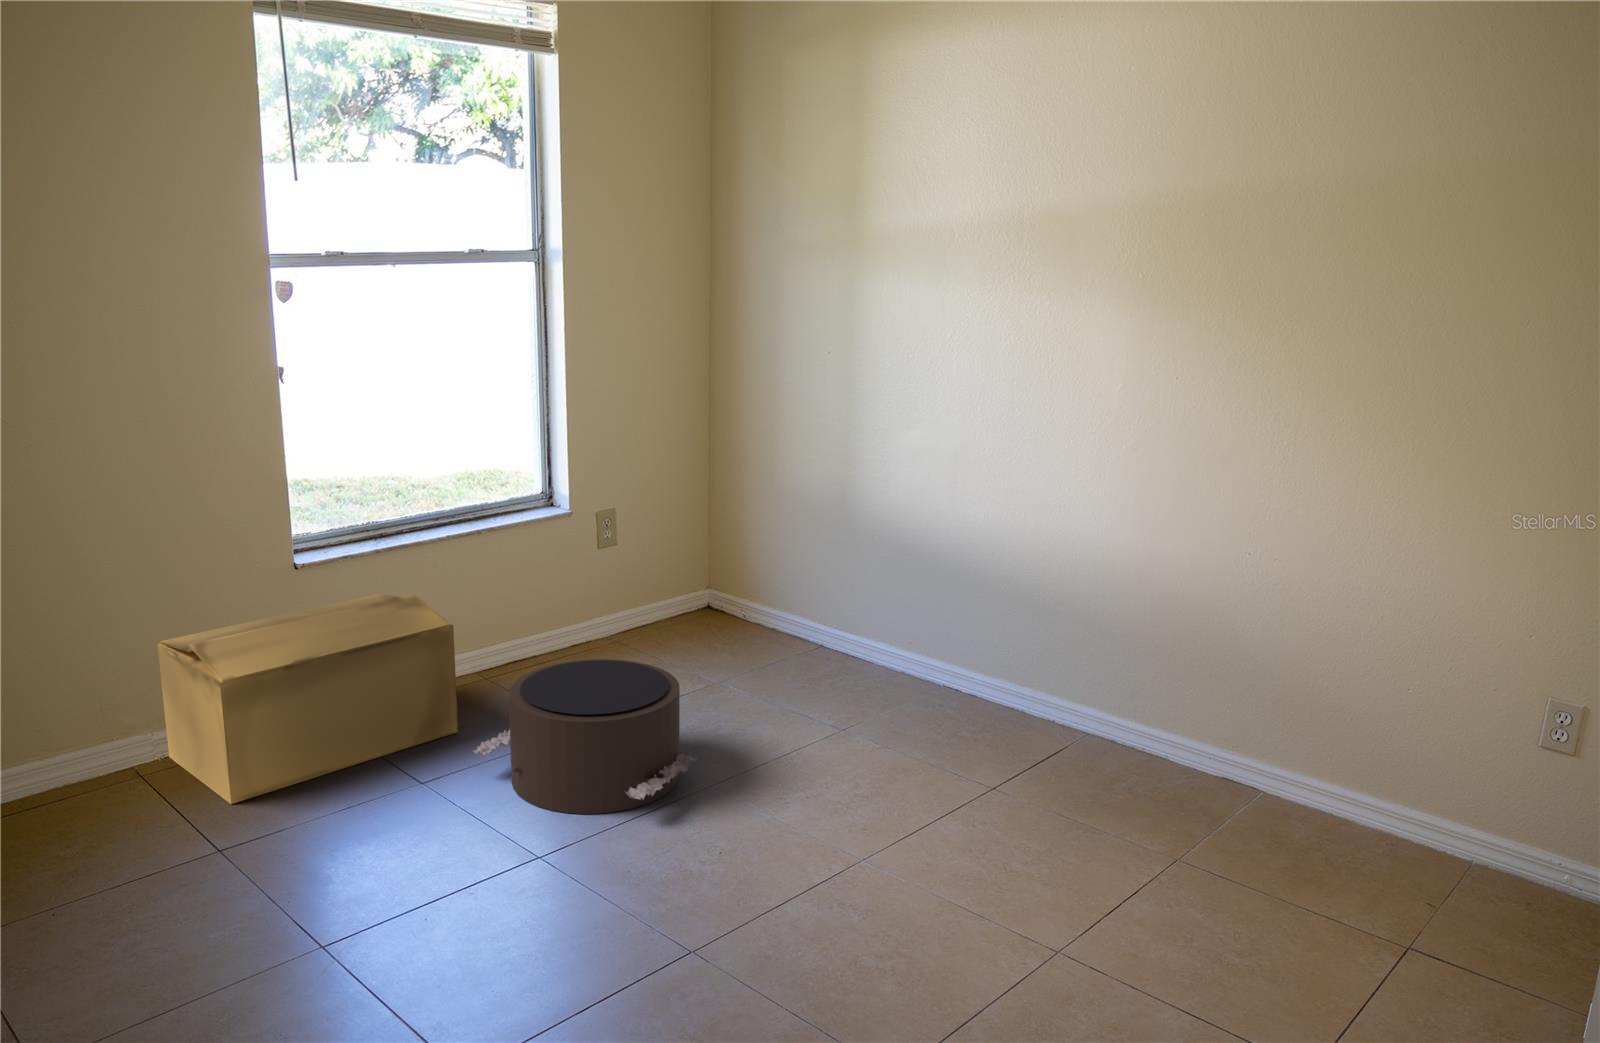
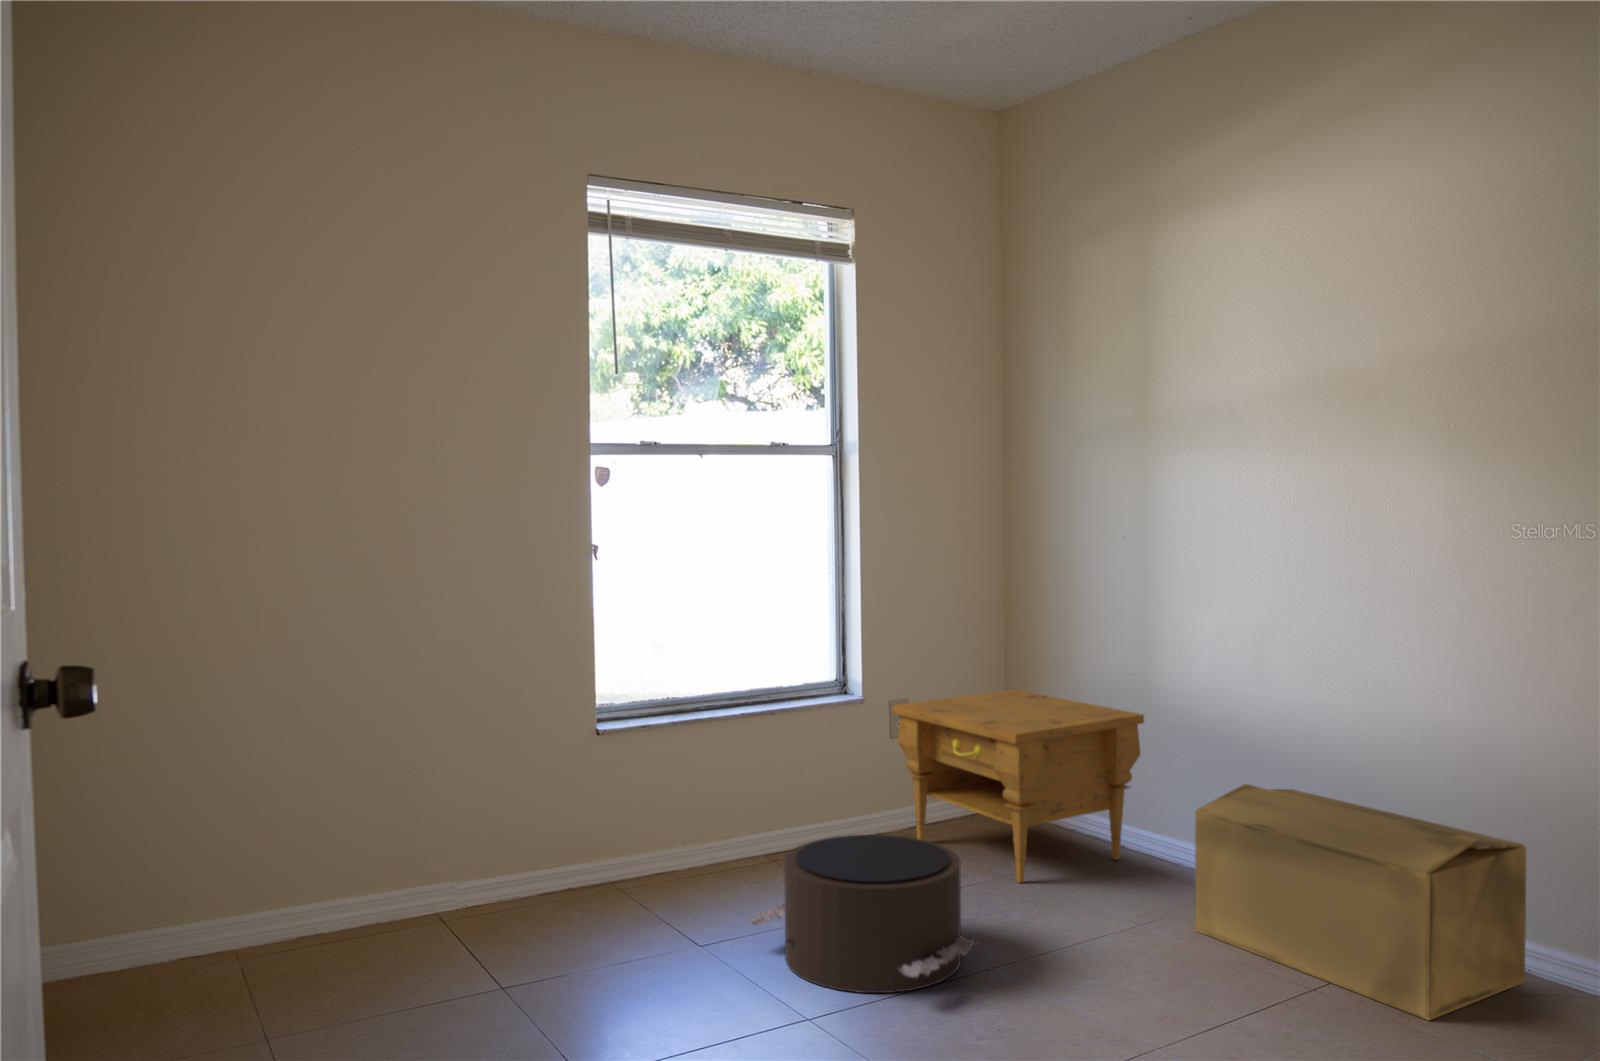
nightstand: none [603,496,841,687] -> present [893,689,1144,883]
cardboard box: present [158,594,458,804] -> present [1195,784,1526,1020]

